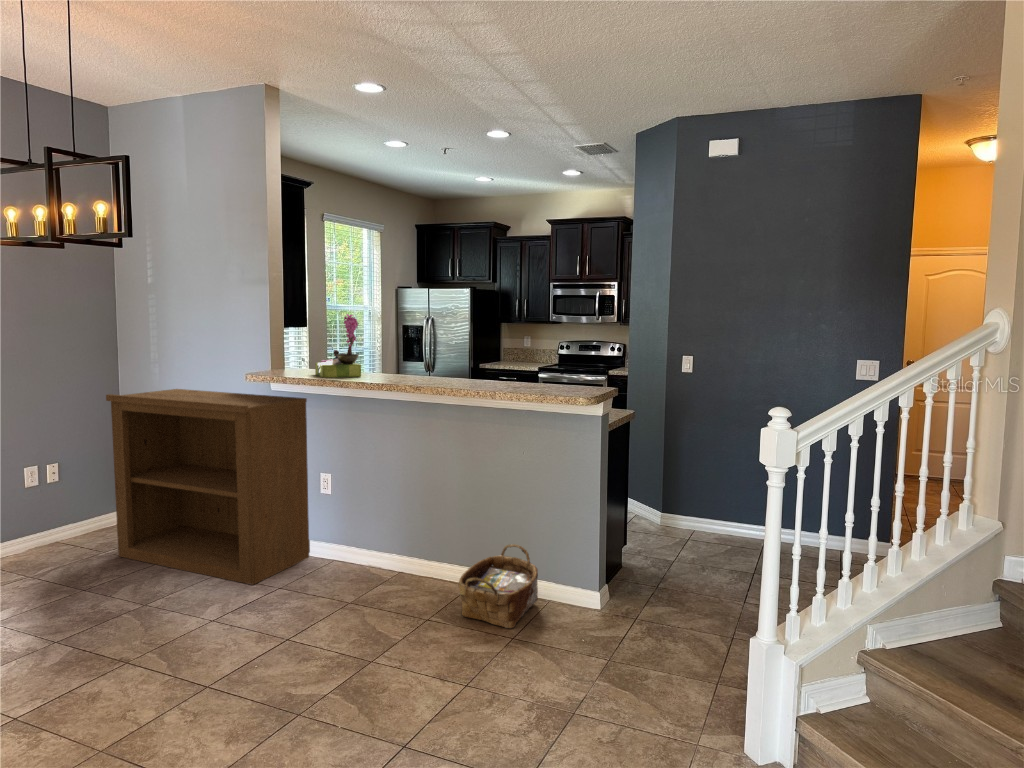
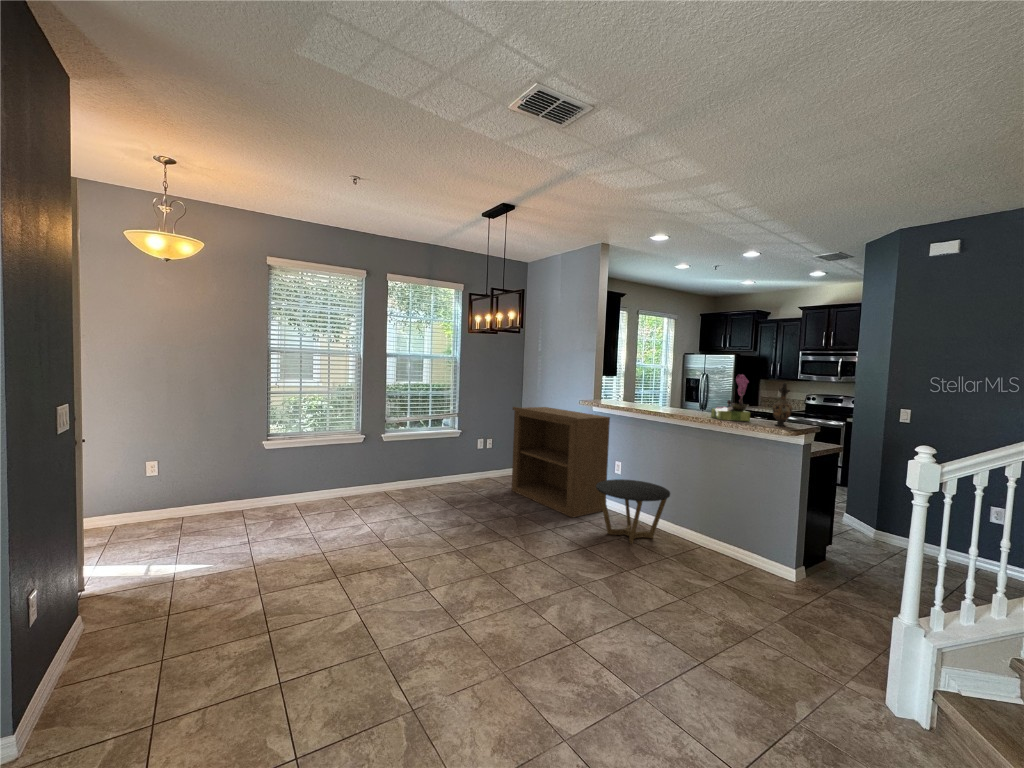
flower arrangement: present [315,314,361,378] -> present [711,375,750,421]
vase: none [562,327,586,391] -> present [772,383,792,426]
side table: none [297,500,421,610] -> present [596,479,670,544]
woven basket: present [458,544,538,628] -> none [688,524,747,577]

